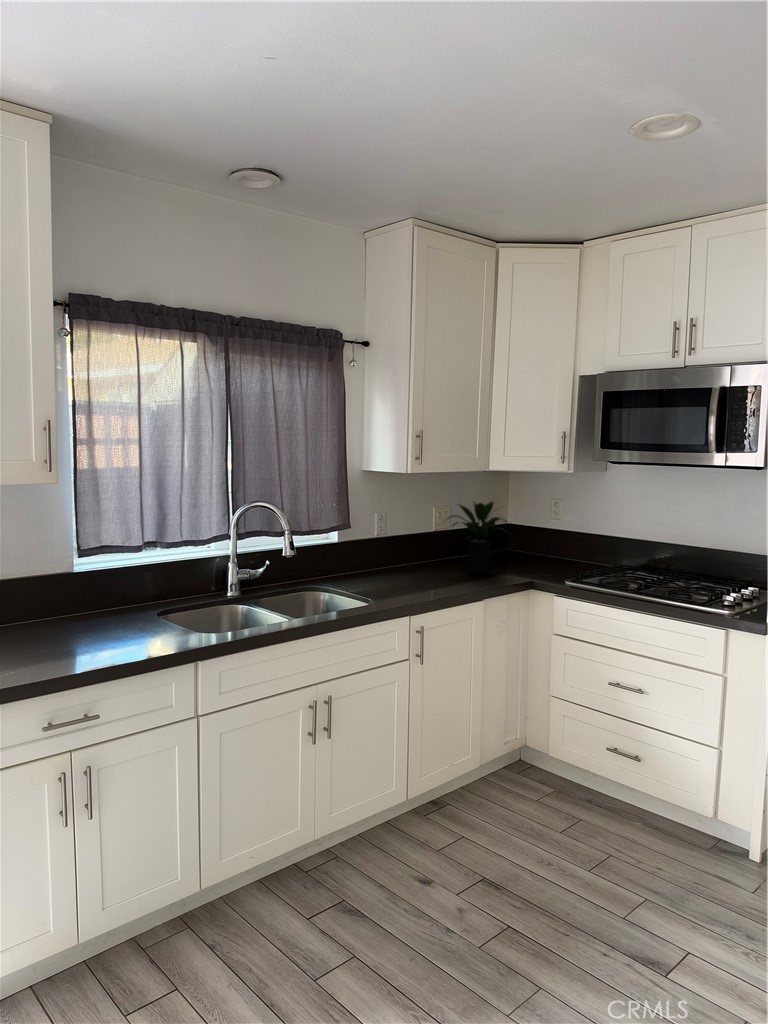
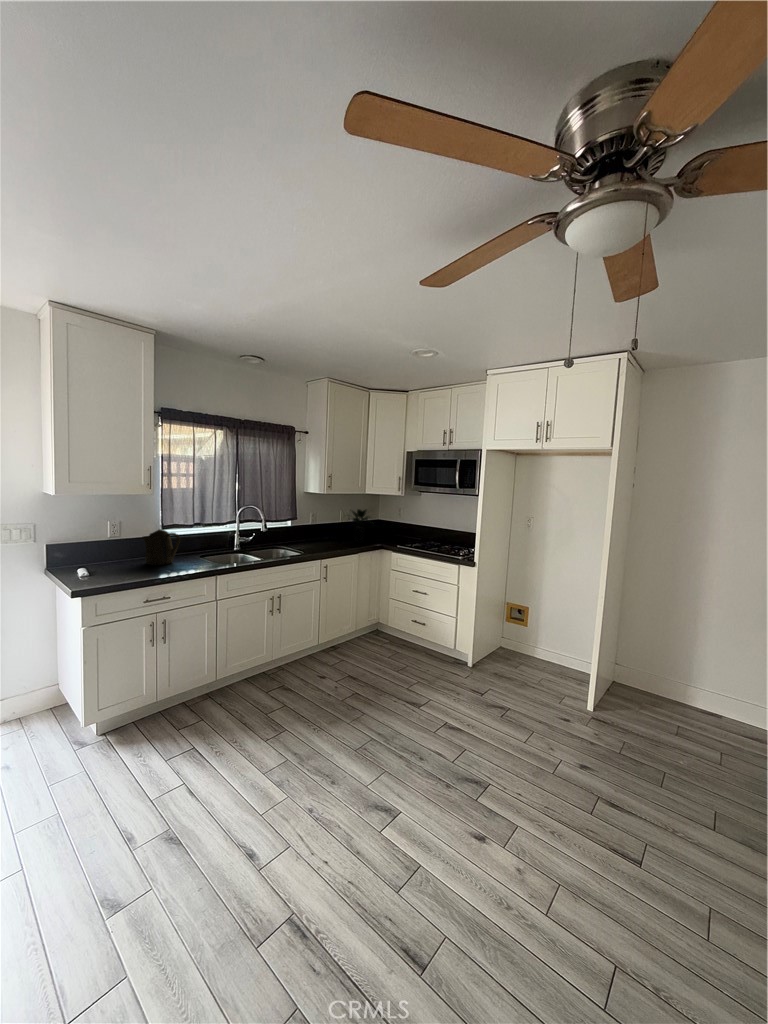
kettle: none [37,559,117,638] -> present [143,529,180,565]

